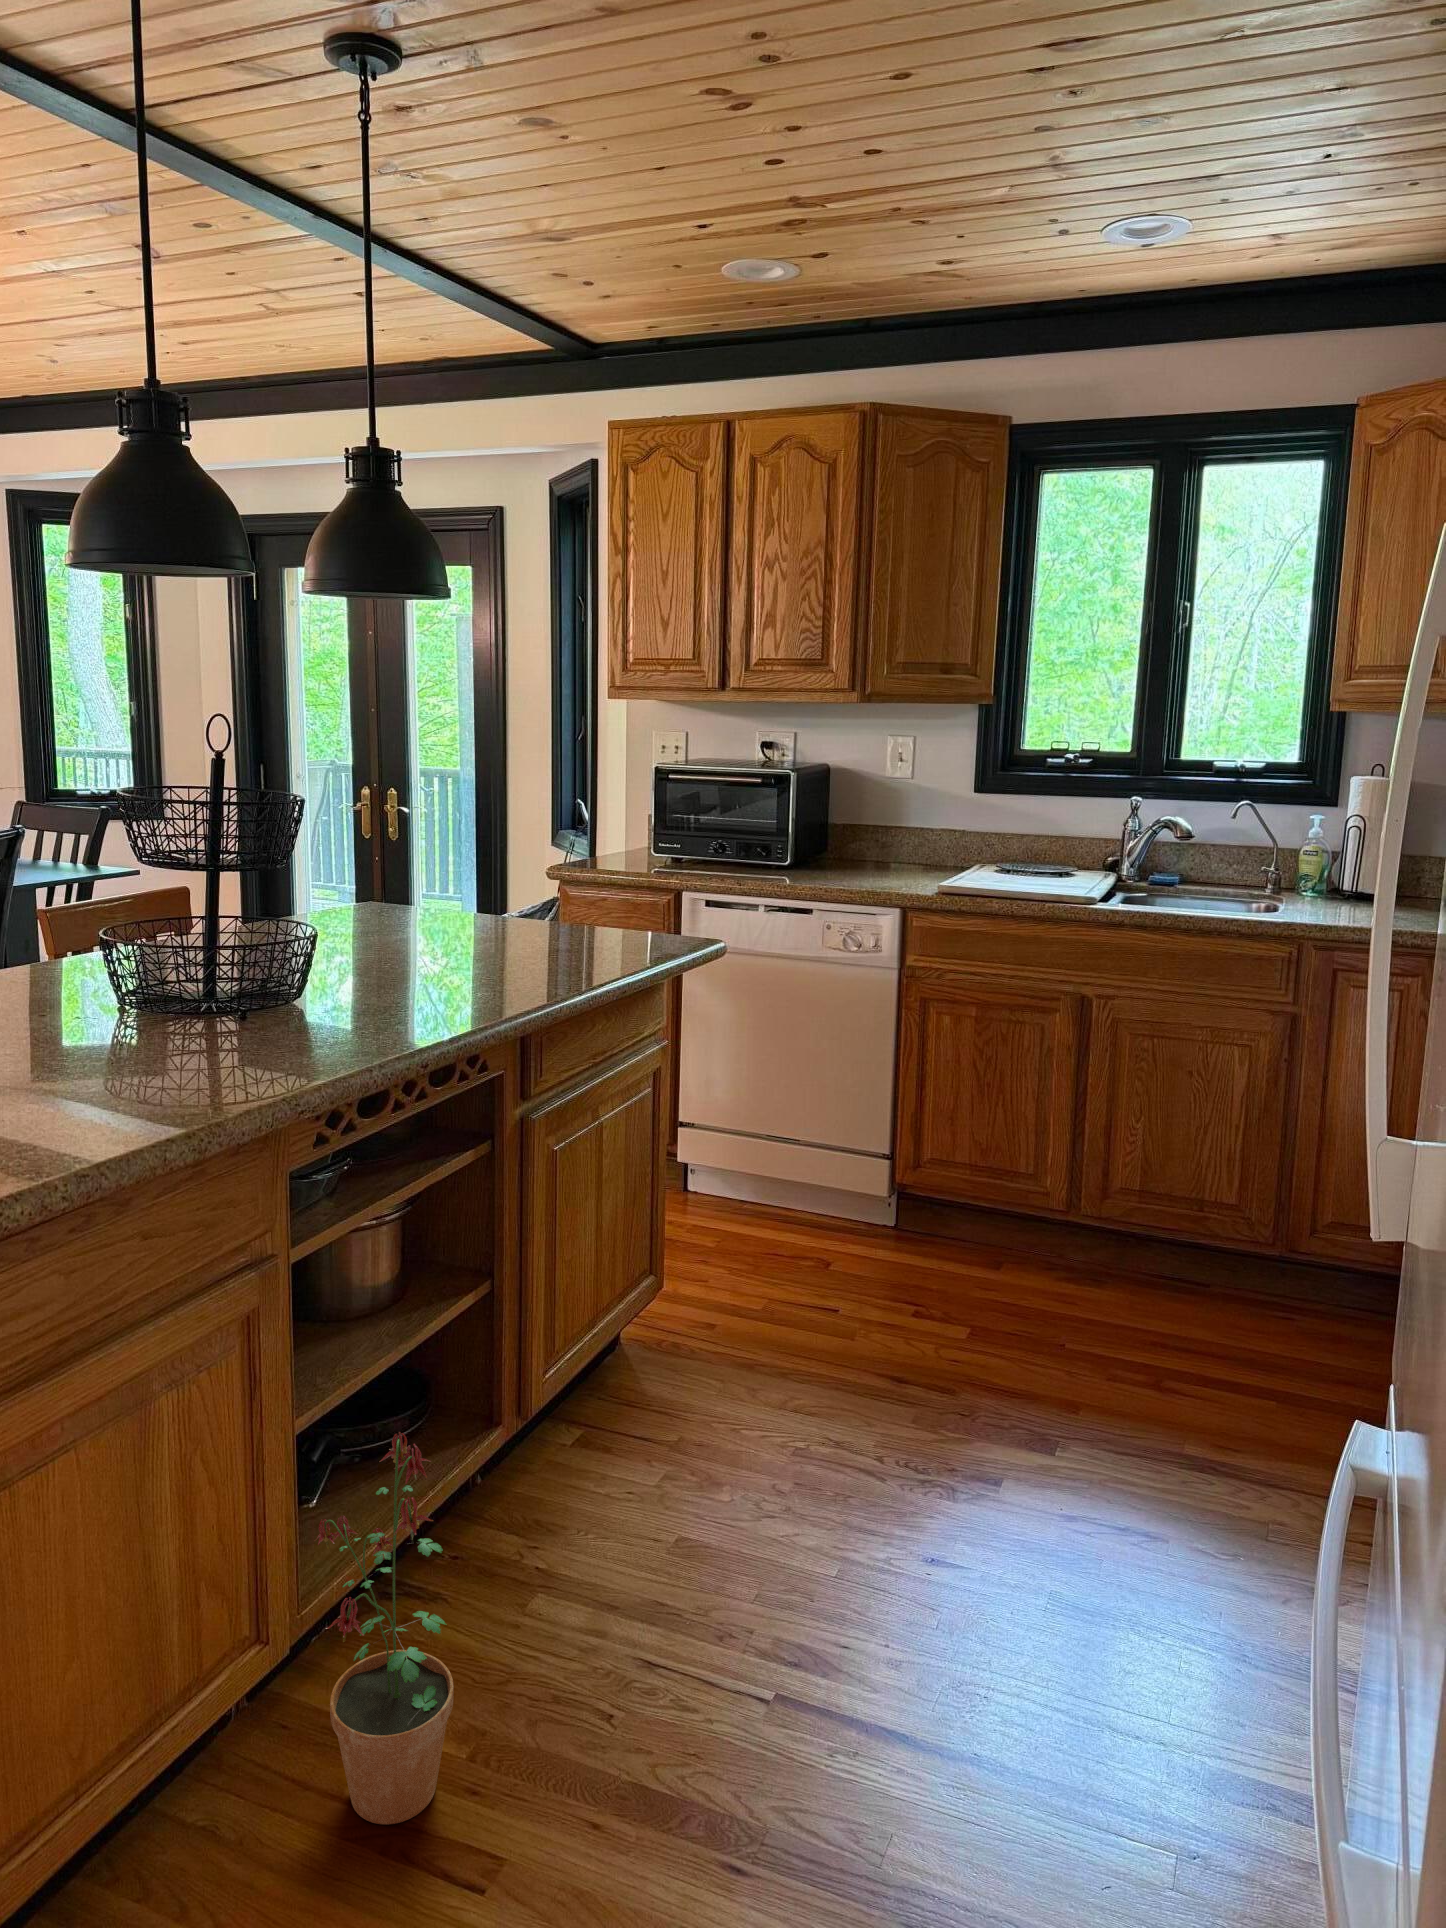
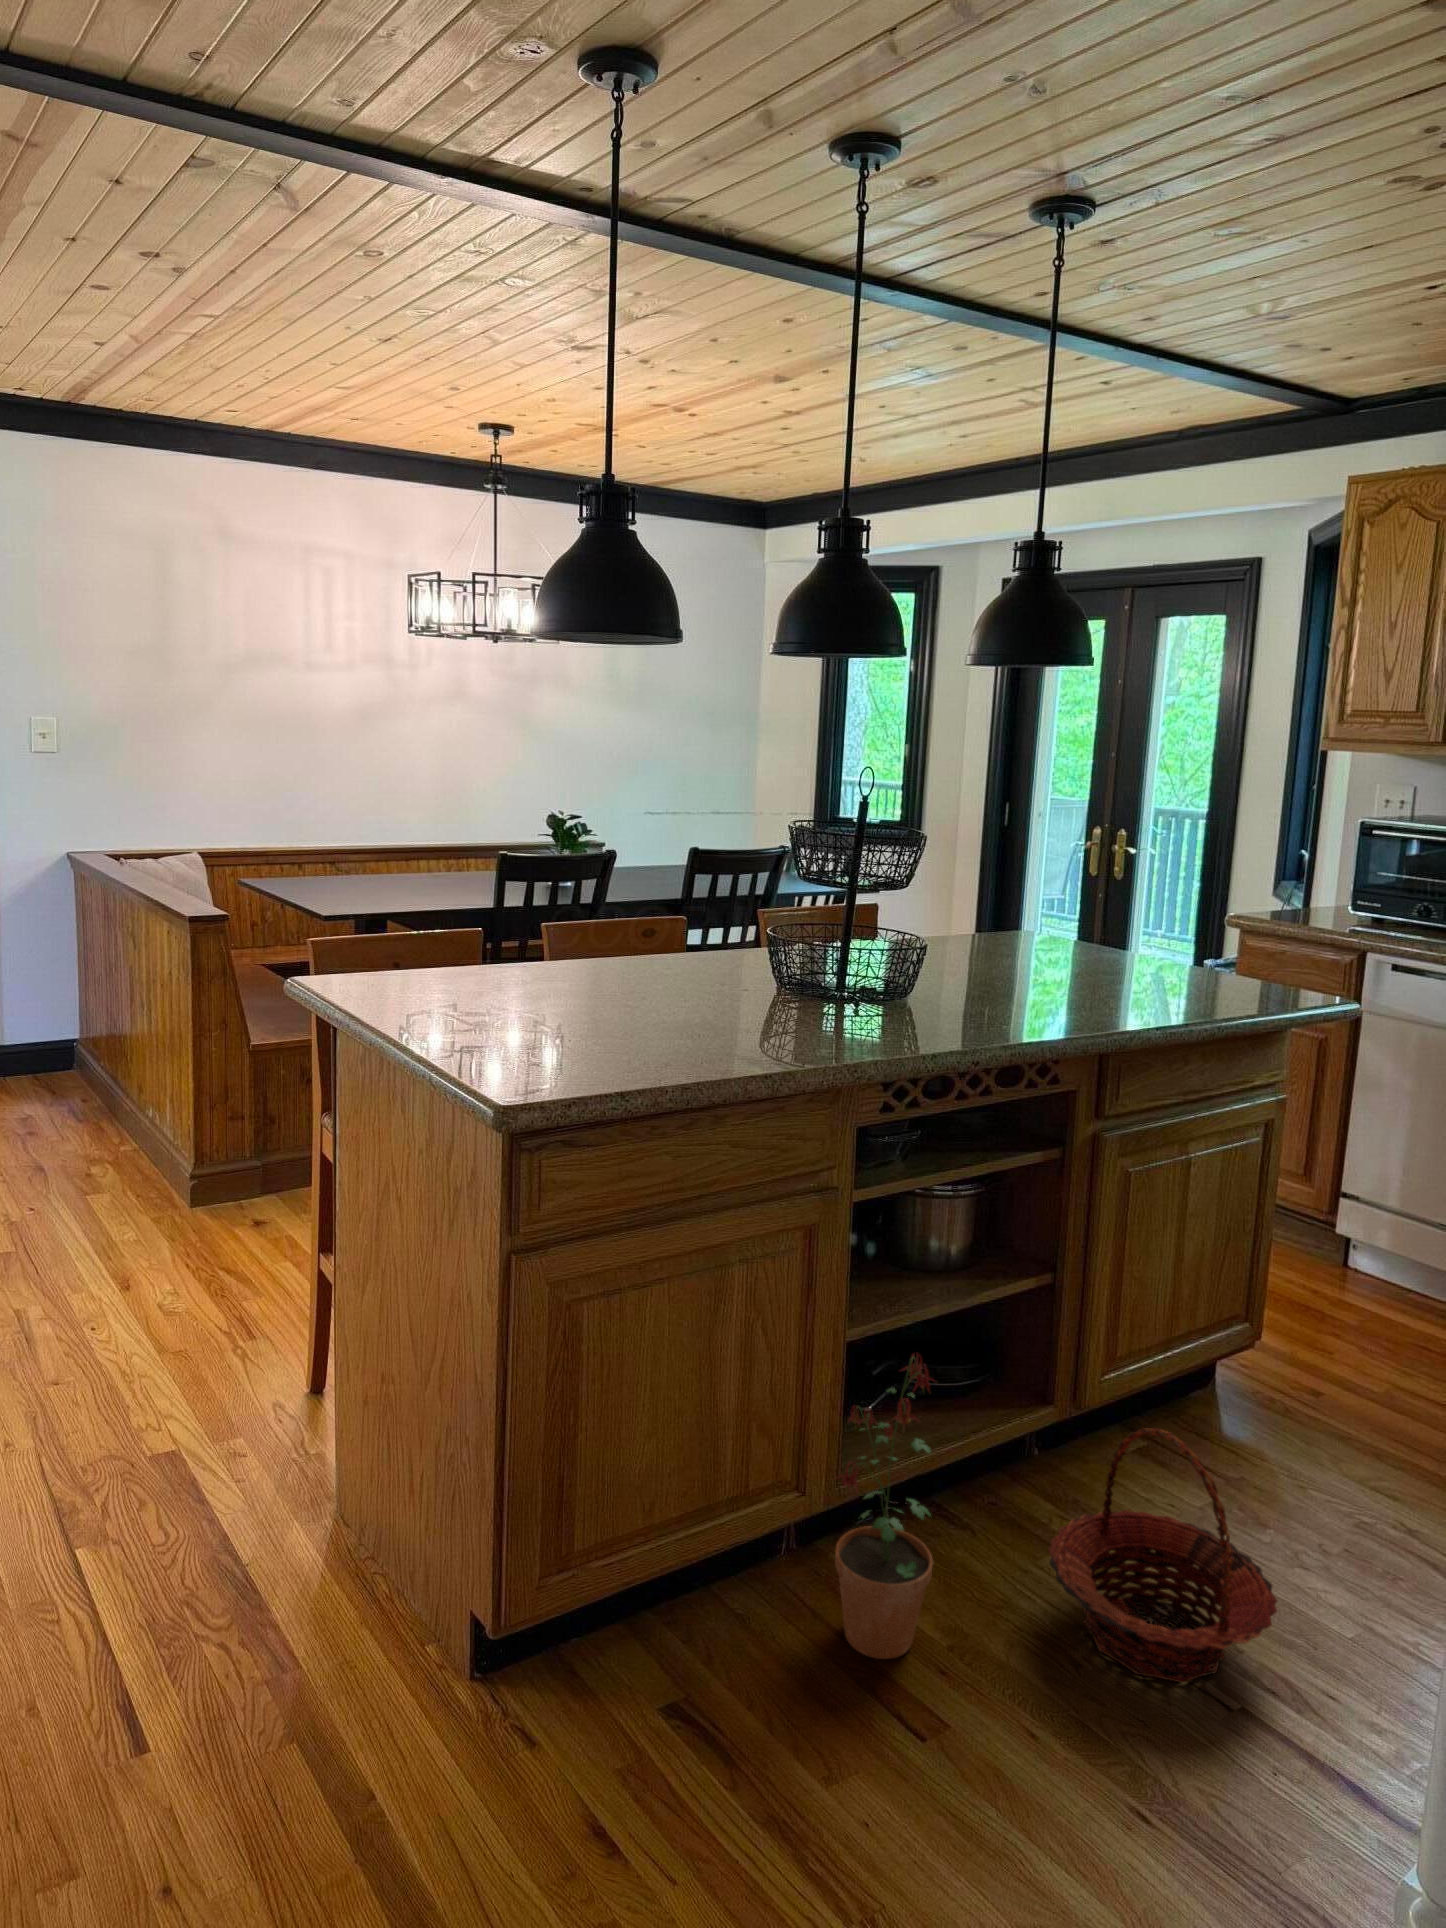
basket: none [558,1429,796,1702] -> present [1048,1429,1277,1683]

